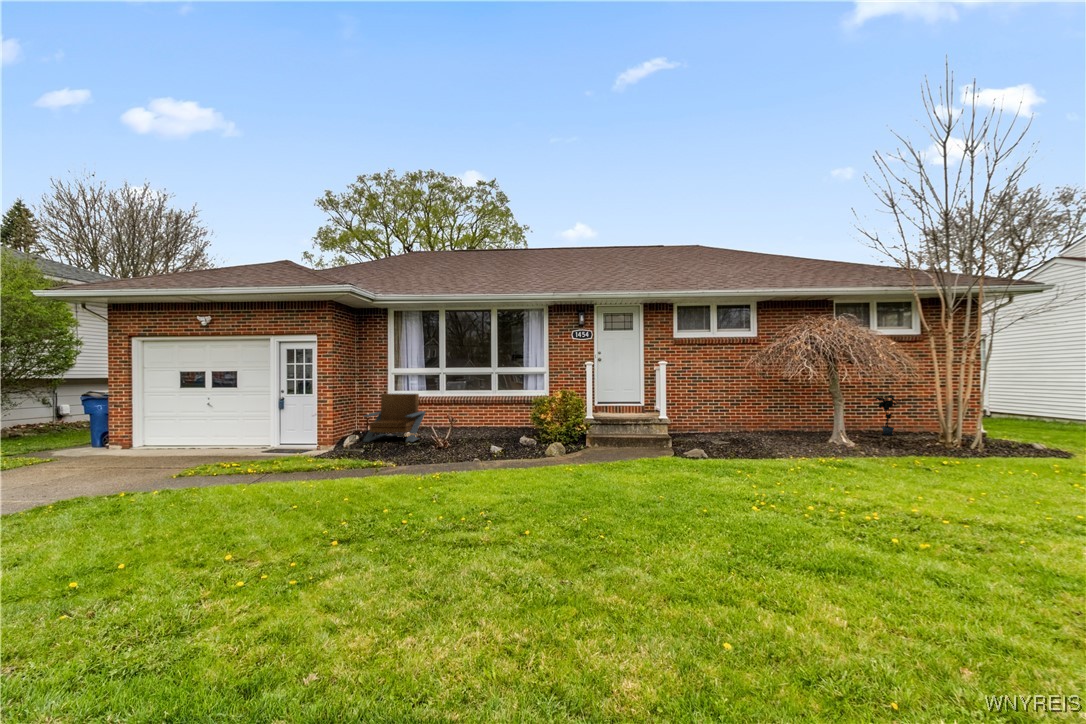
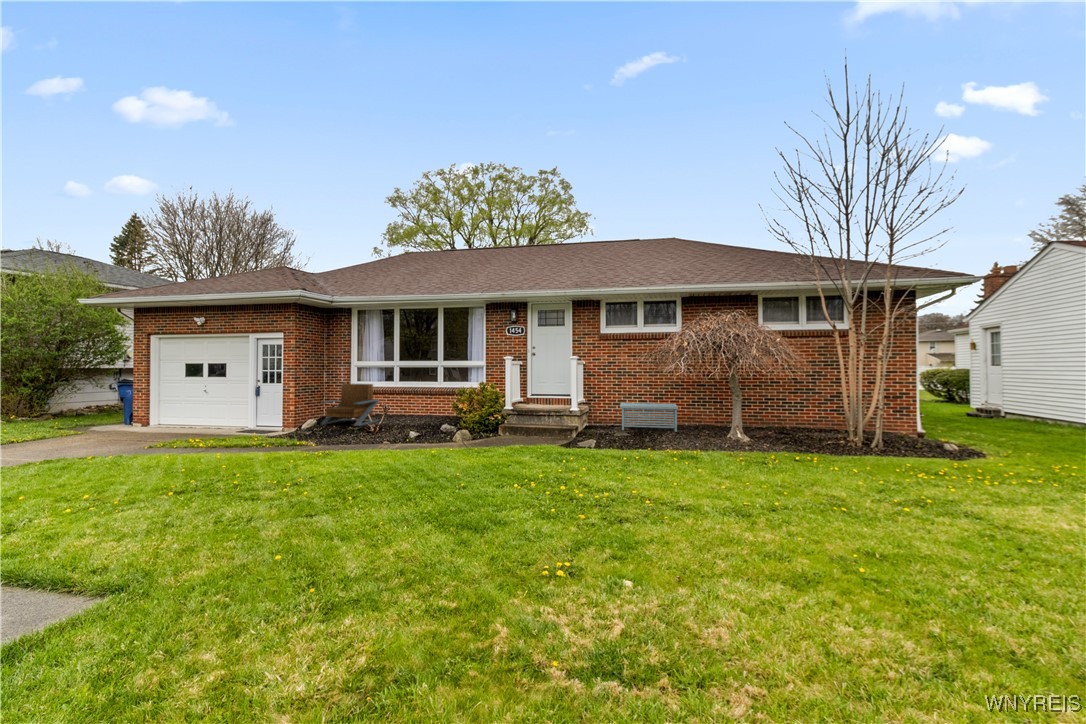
potted plant: present [873,395,903,435] -> none [796,390,829,432]
storage bench: none [698,410,767,439] -> present [620,403,678,432]

